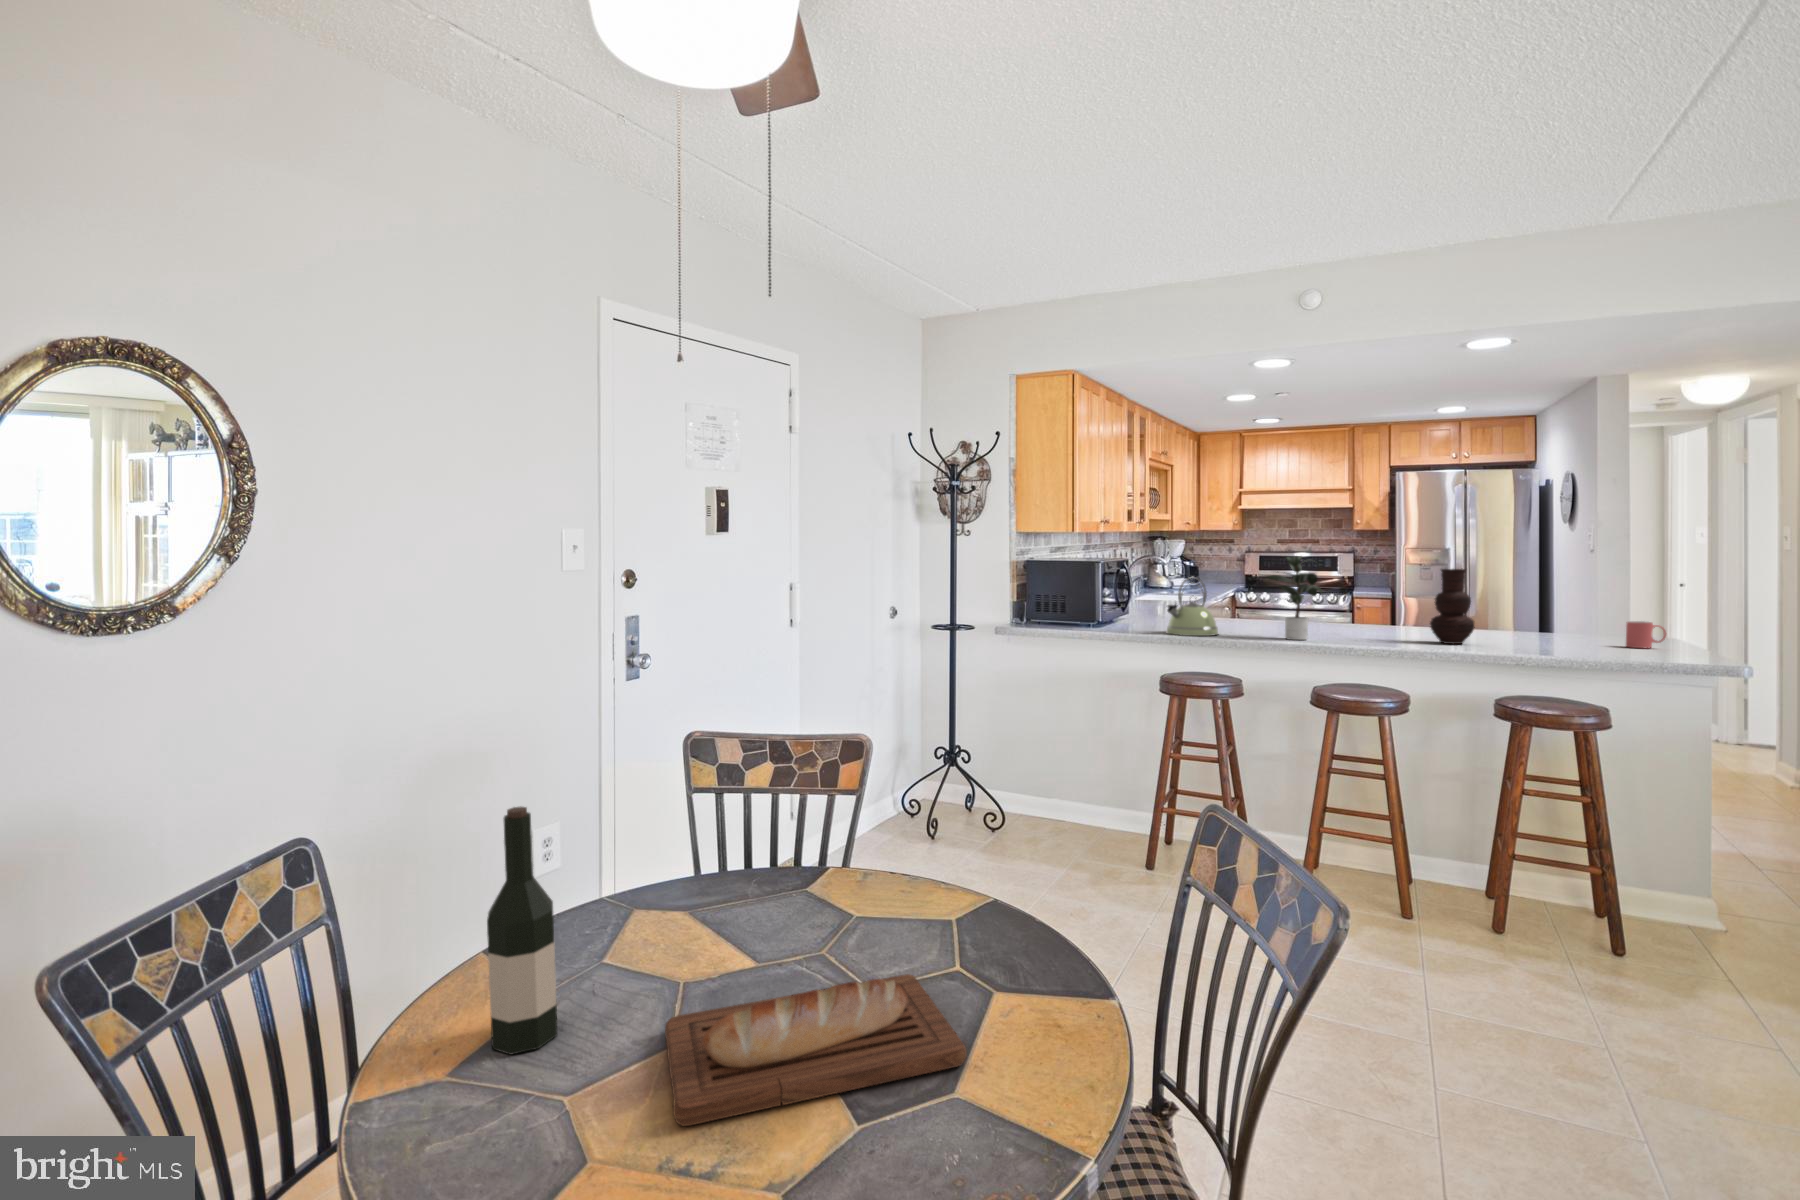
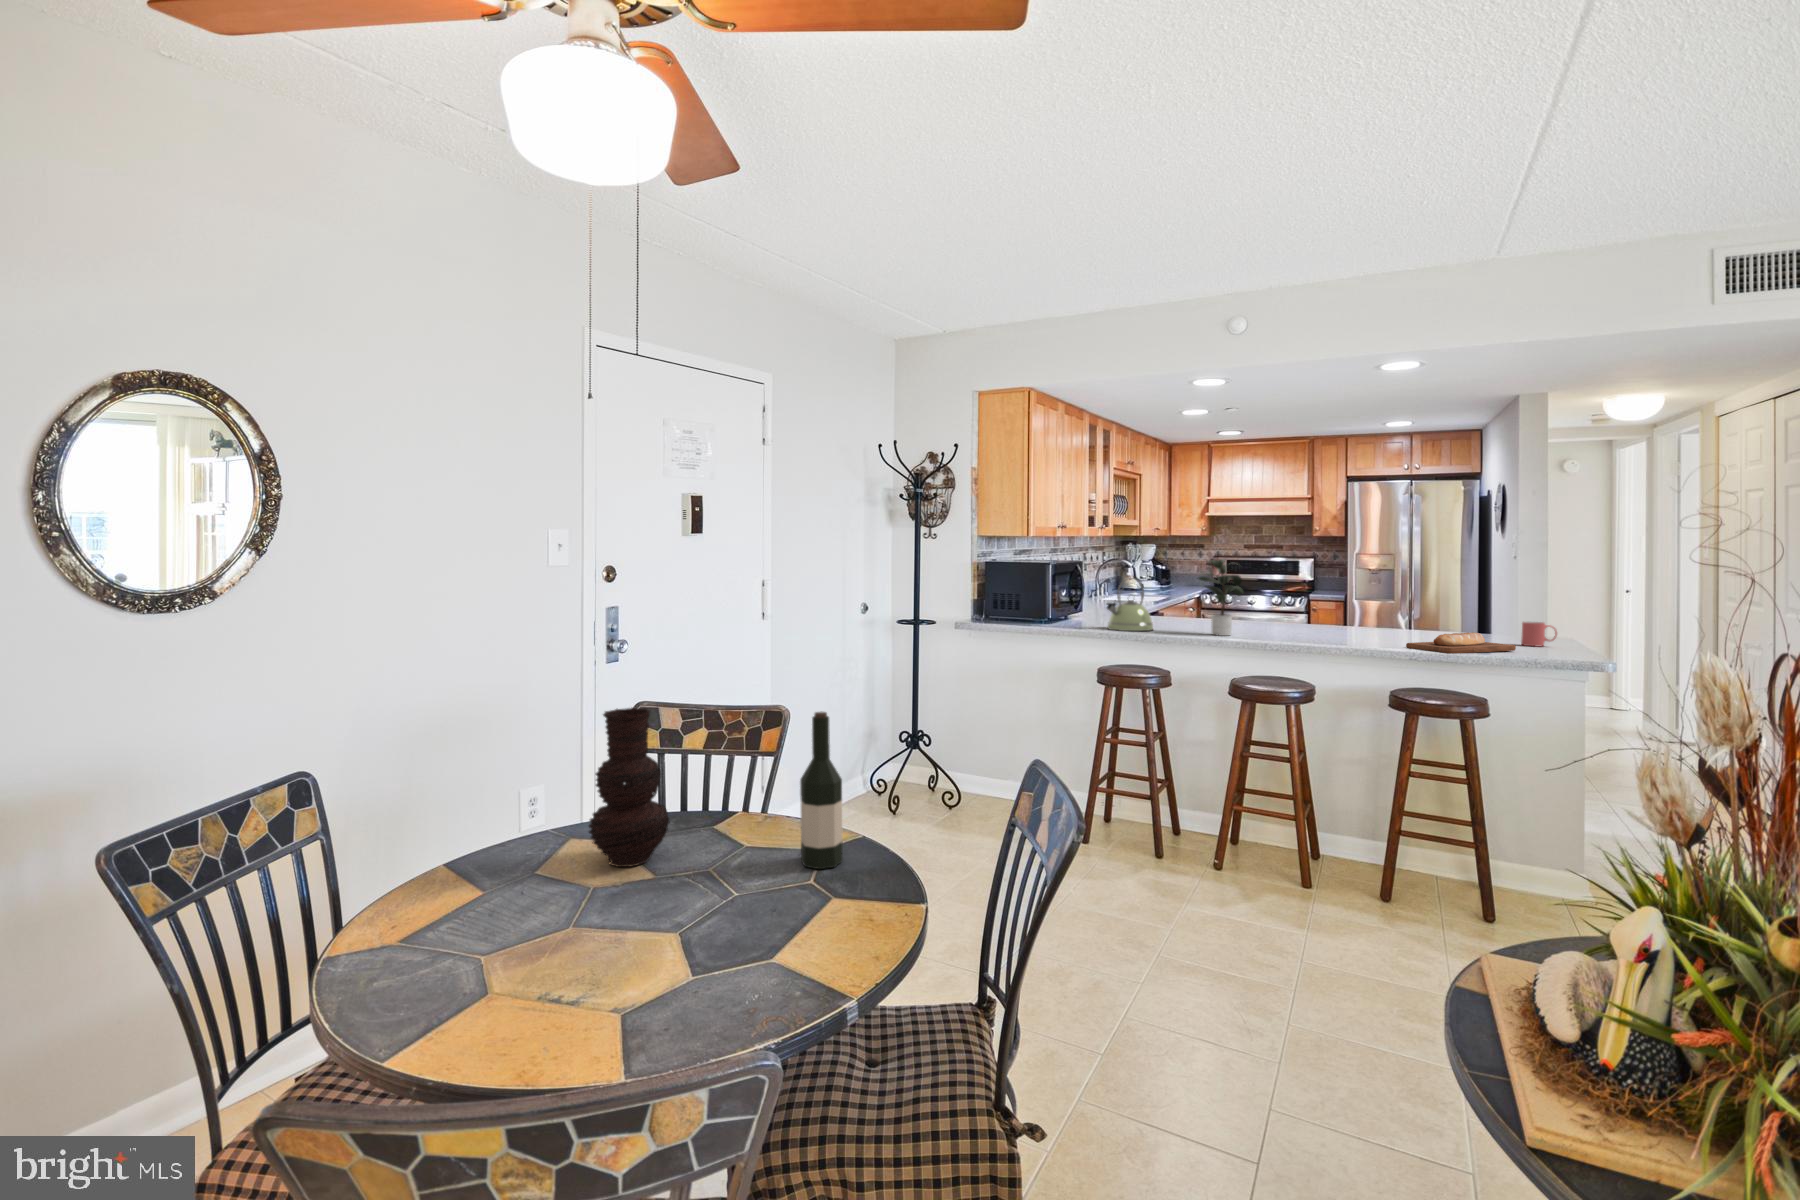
vase: present [1430,569,1475,644] -> present [589,708,670,867]
wine bottle: present [487,806,557,1055] -> present [800,712,843,869]
bread loaf: present [665,974,967,1126] -> present [1406,632,1516,654]

